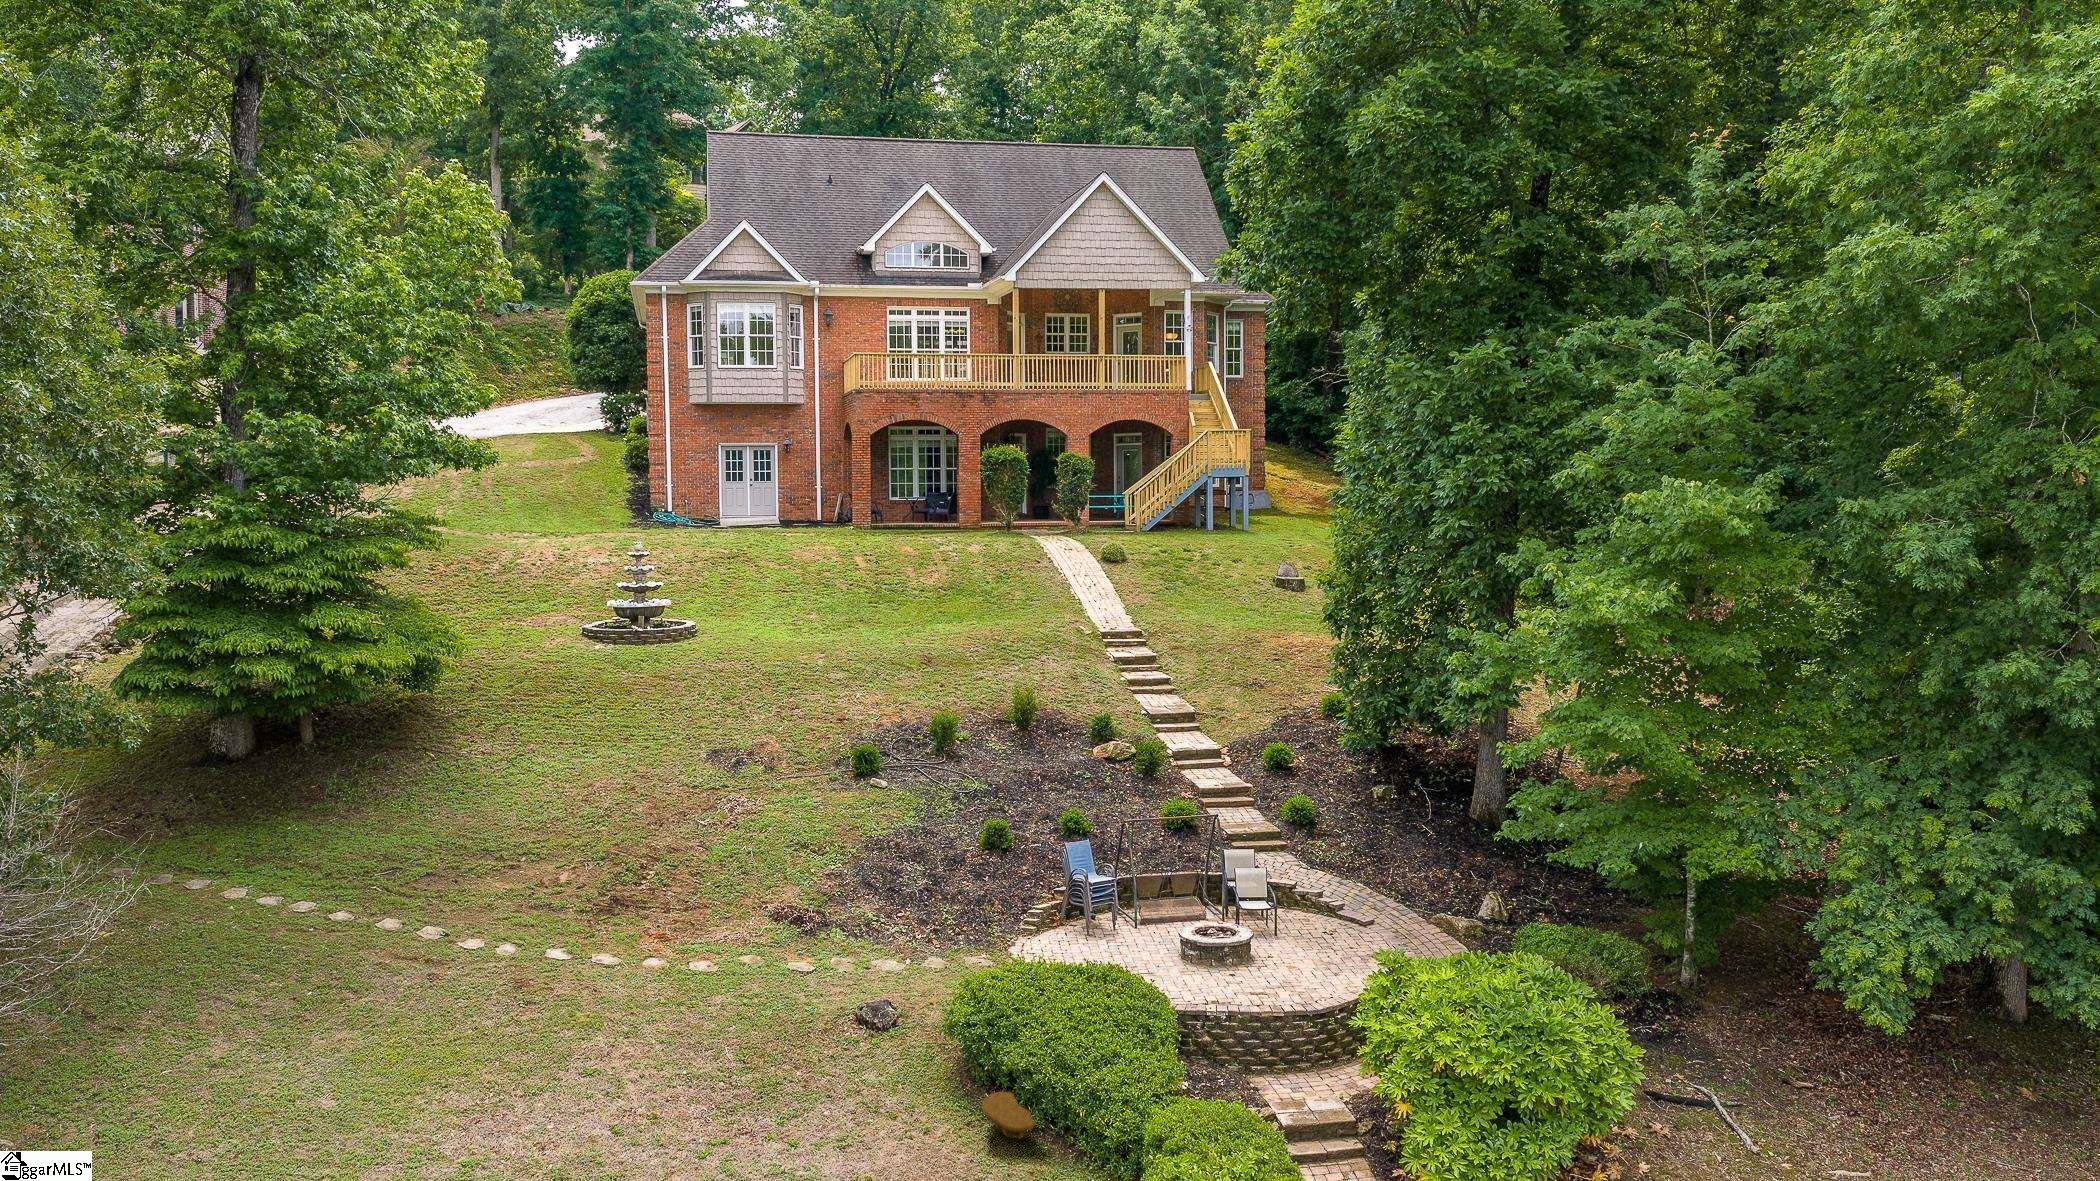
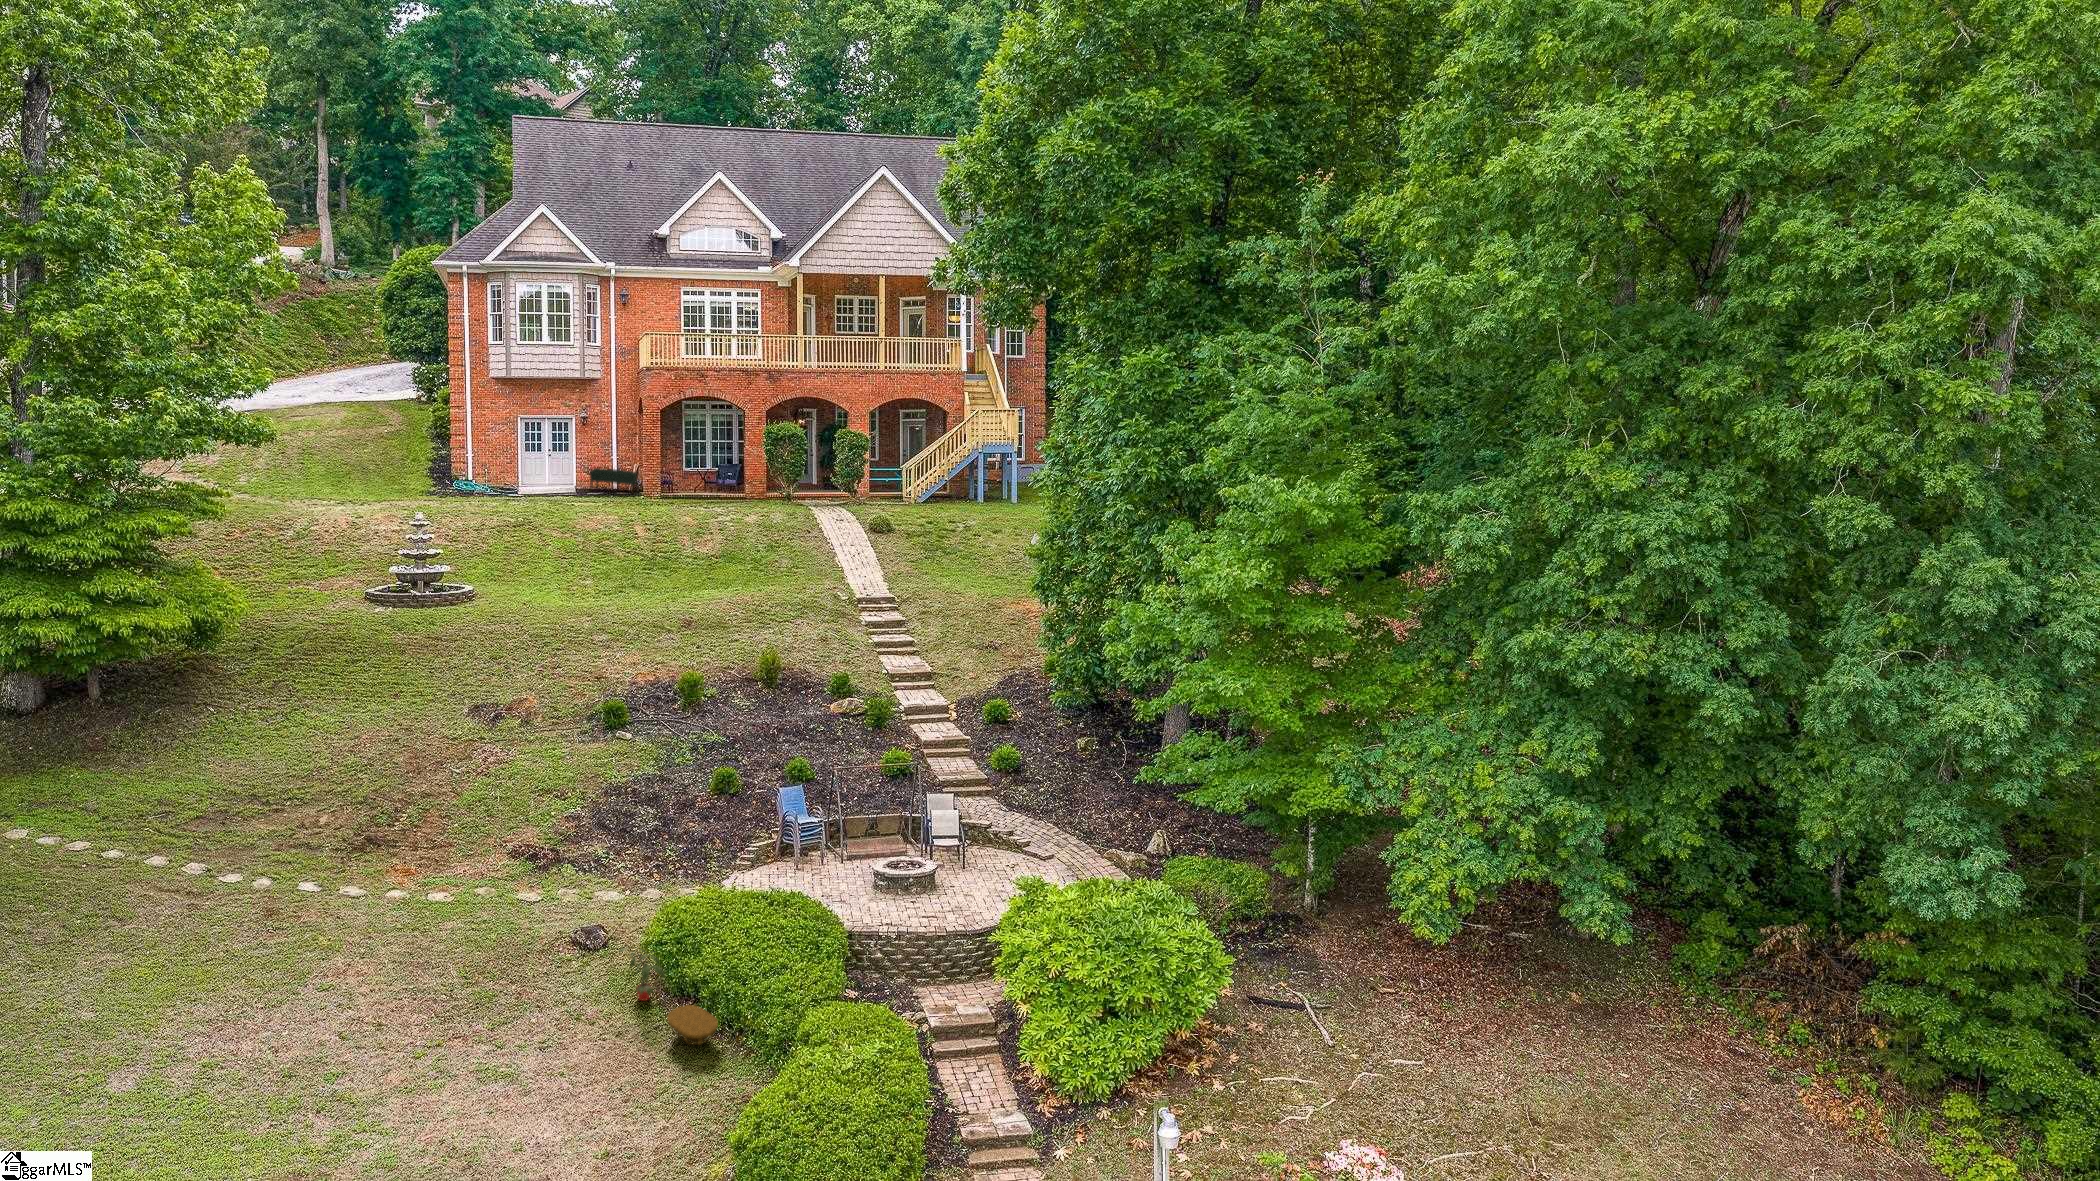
bench: none [792,497,844,525] -> present [589,468,639,494]
potted plant: none [918,1023,976,1084] -> present [620,948,665,1001]

